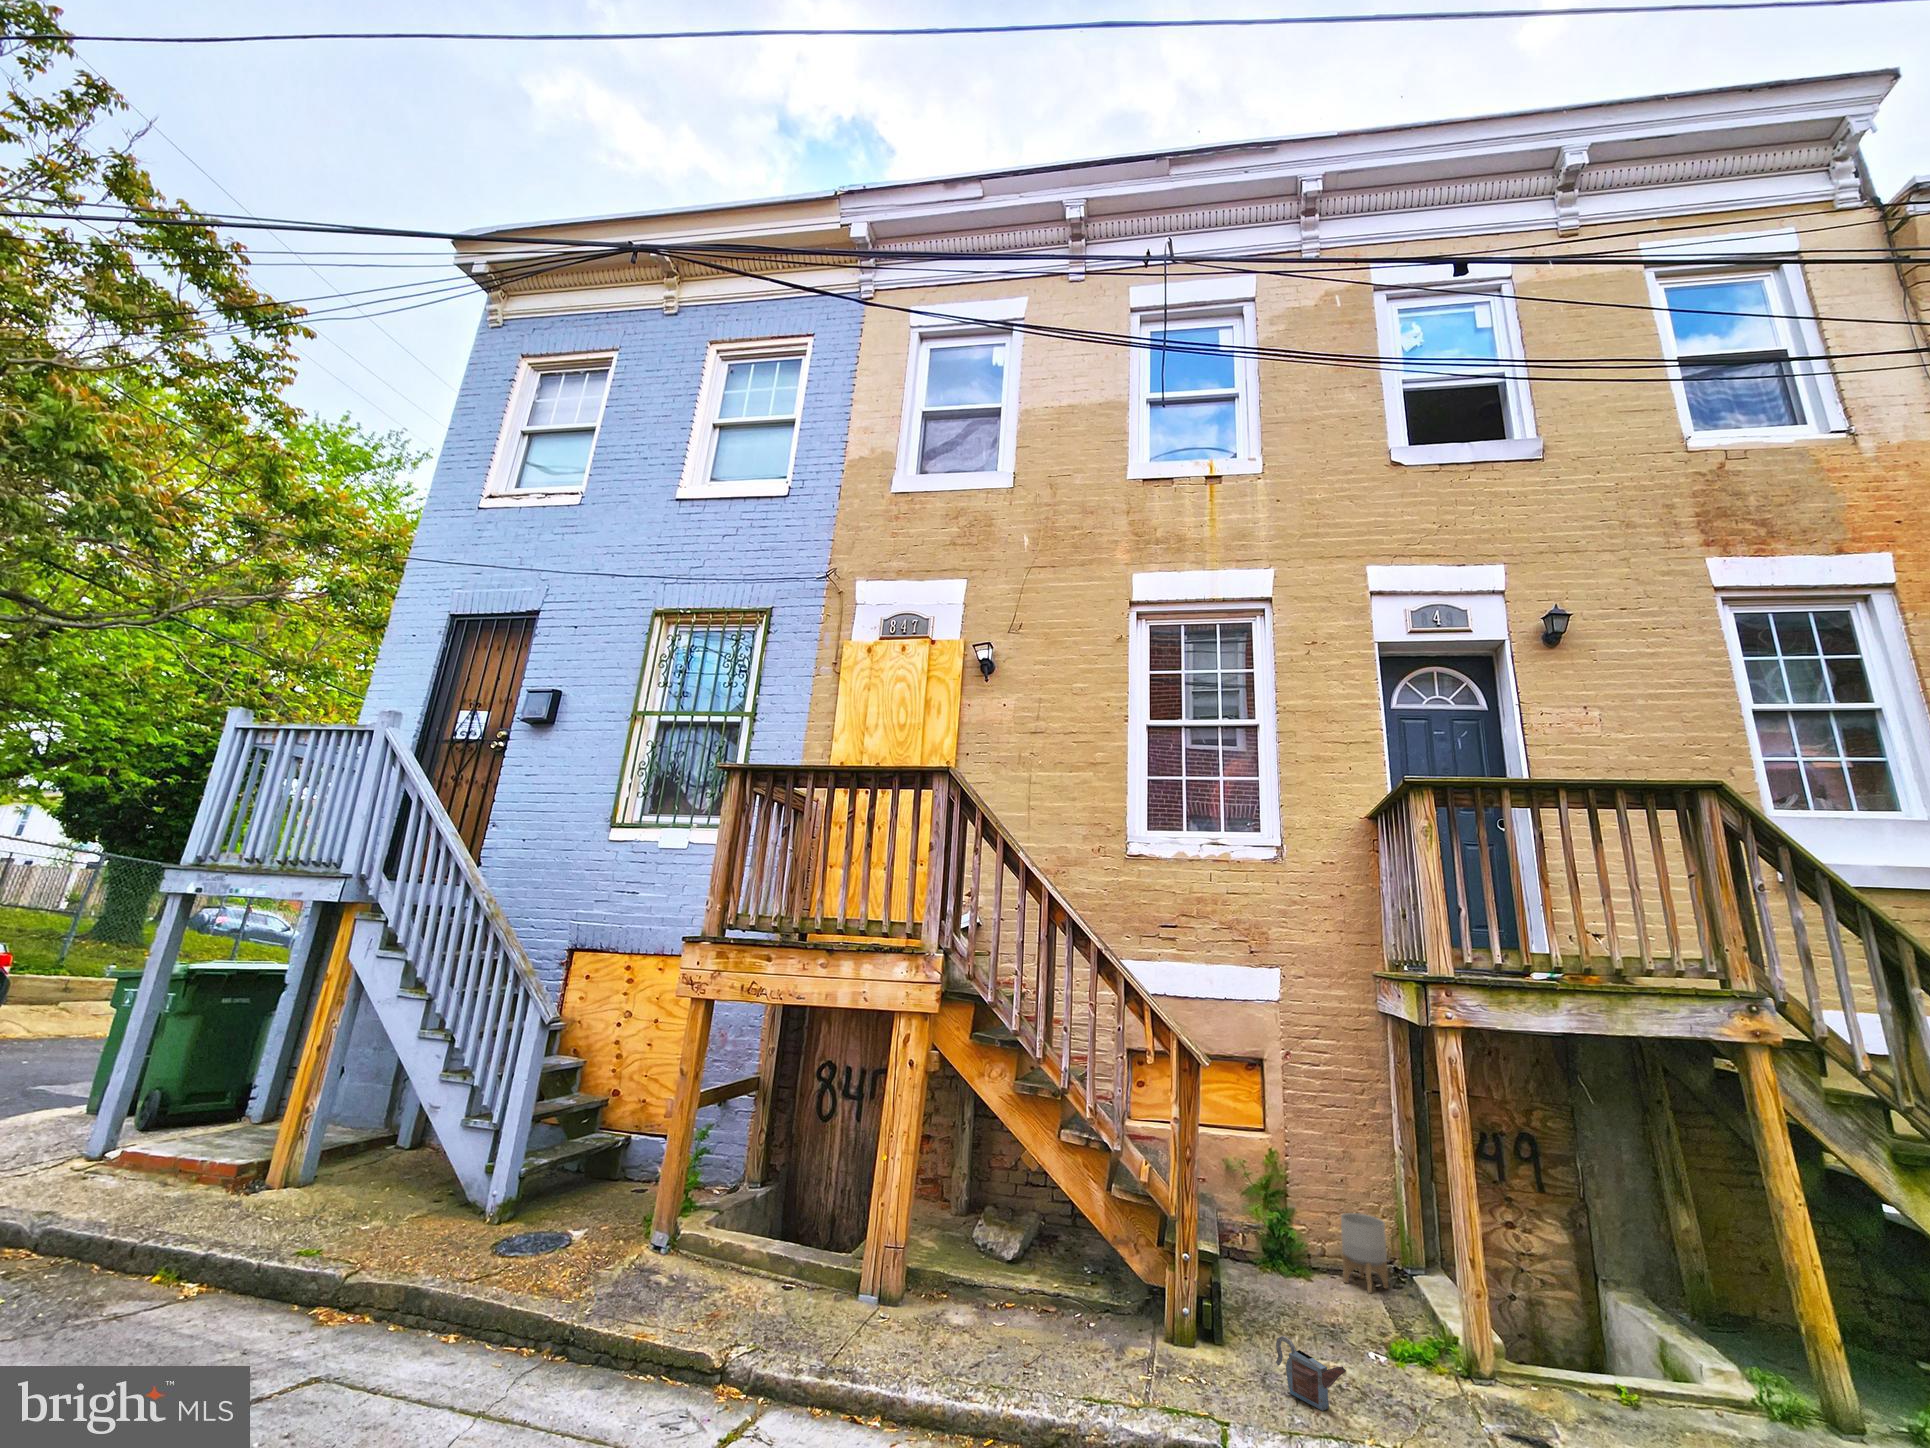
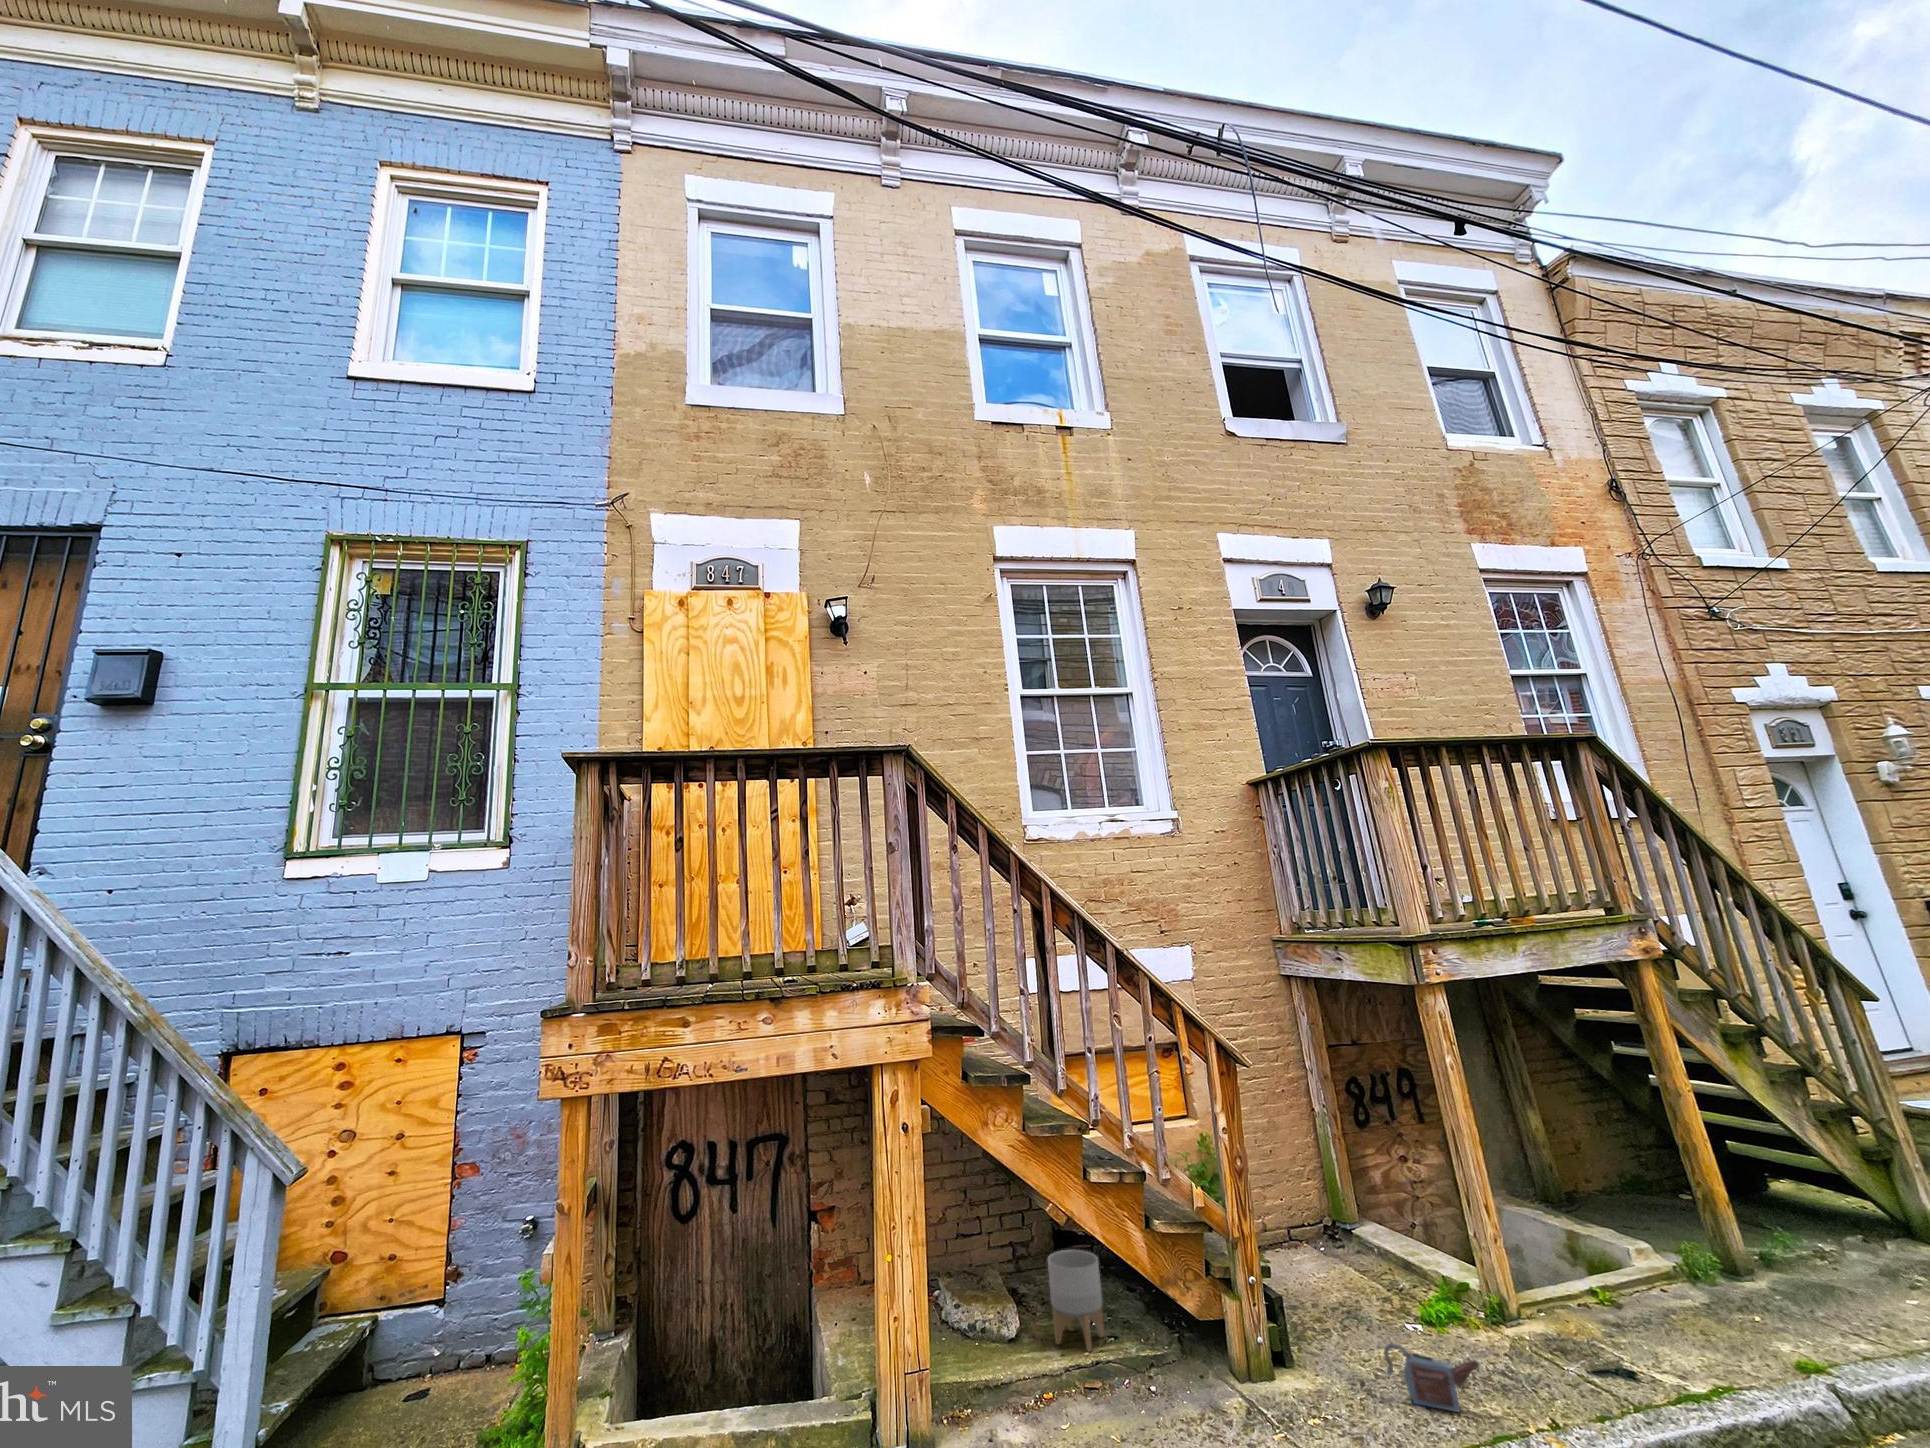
planter: present [1341,1213,1388,1293] -> present [1048,1250,1104,1352]

